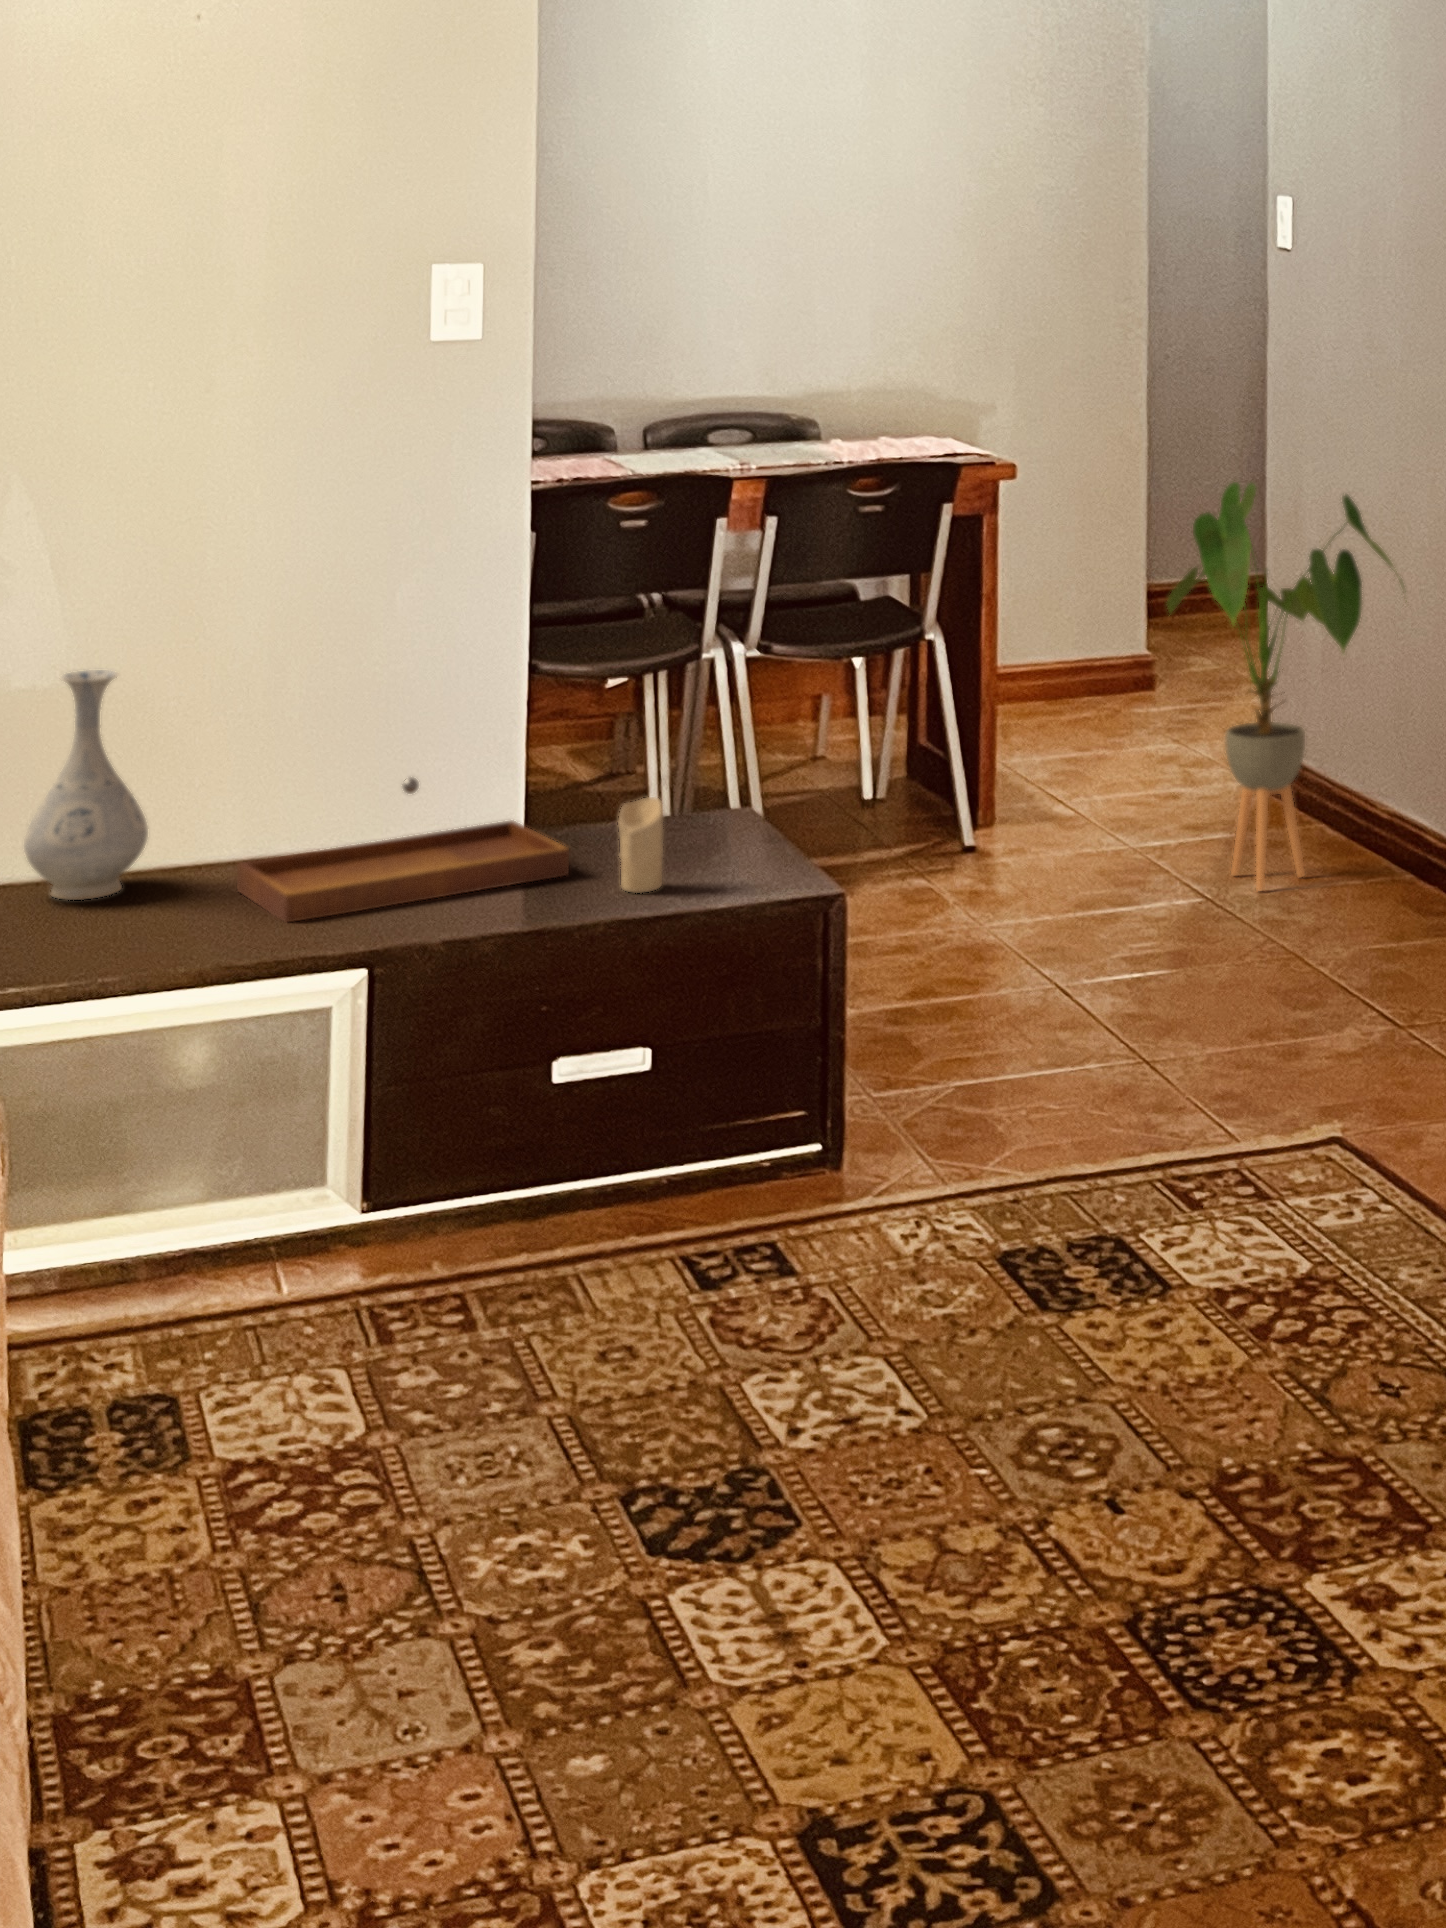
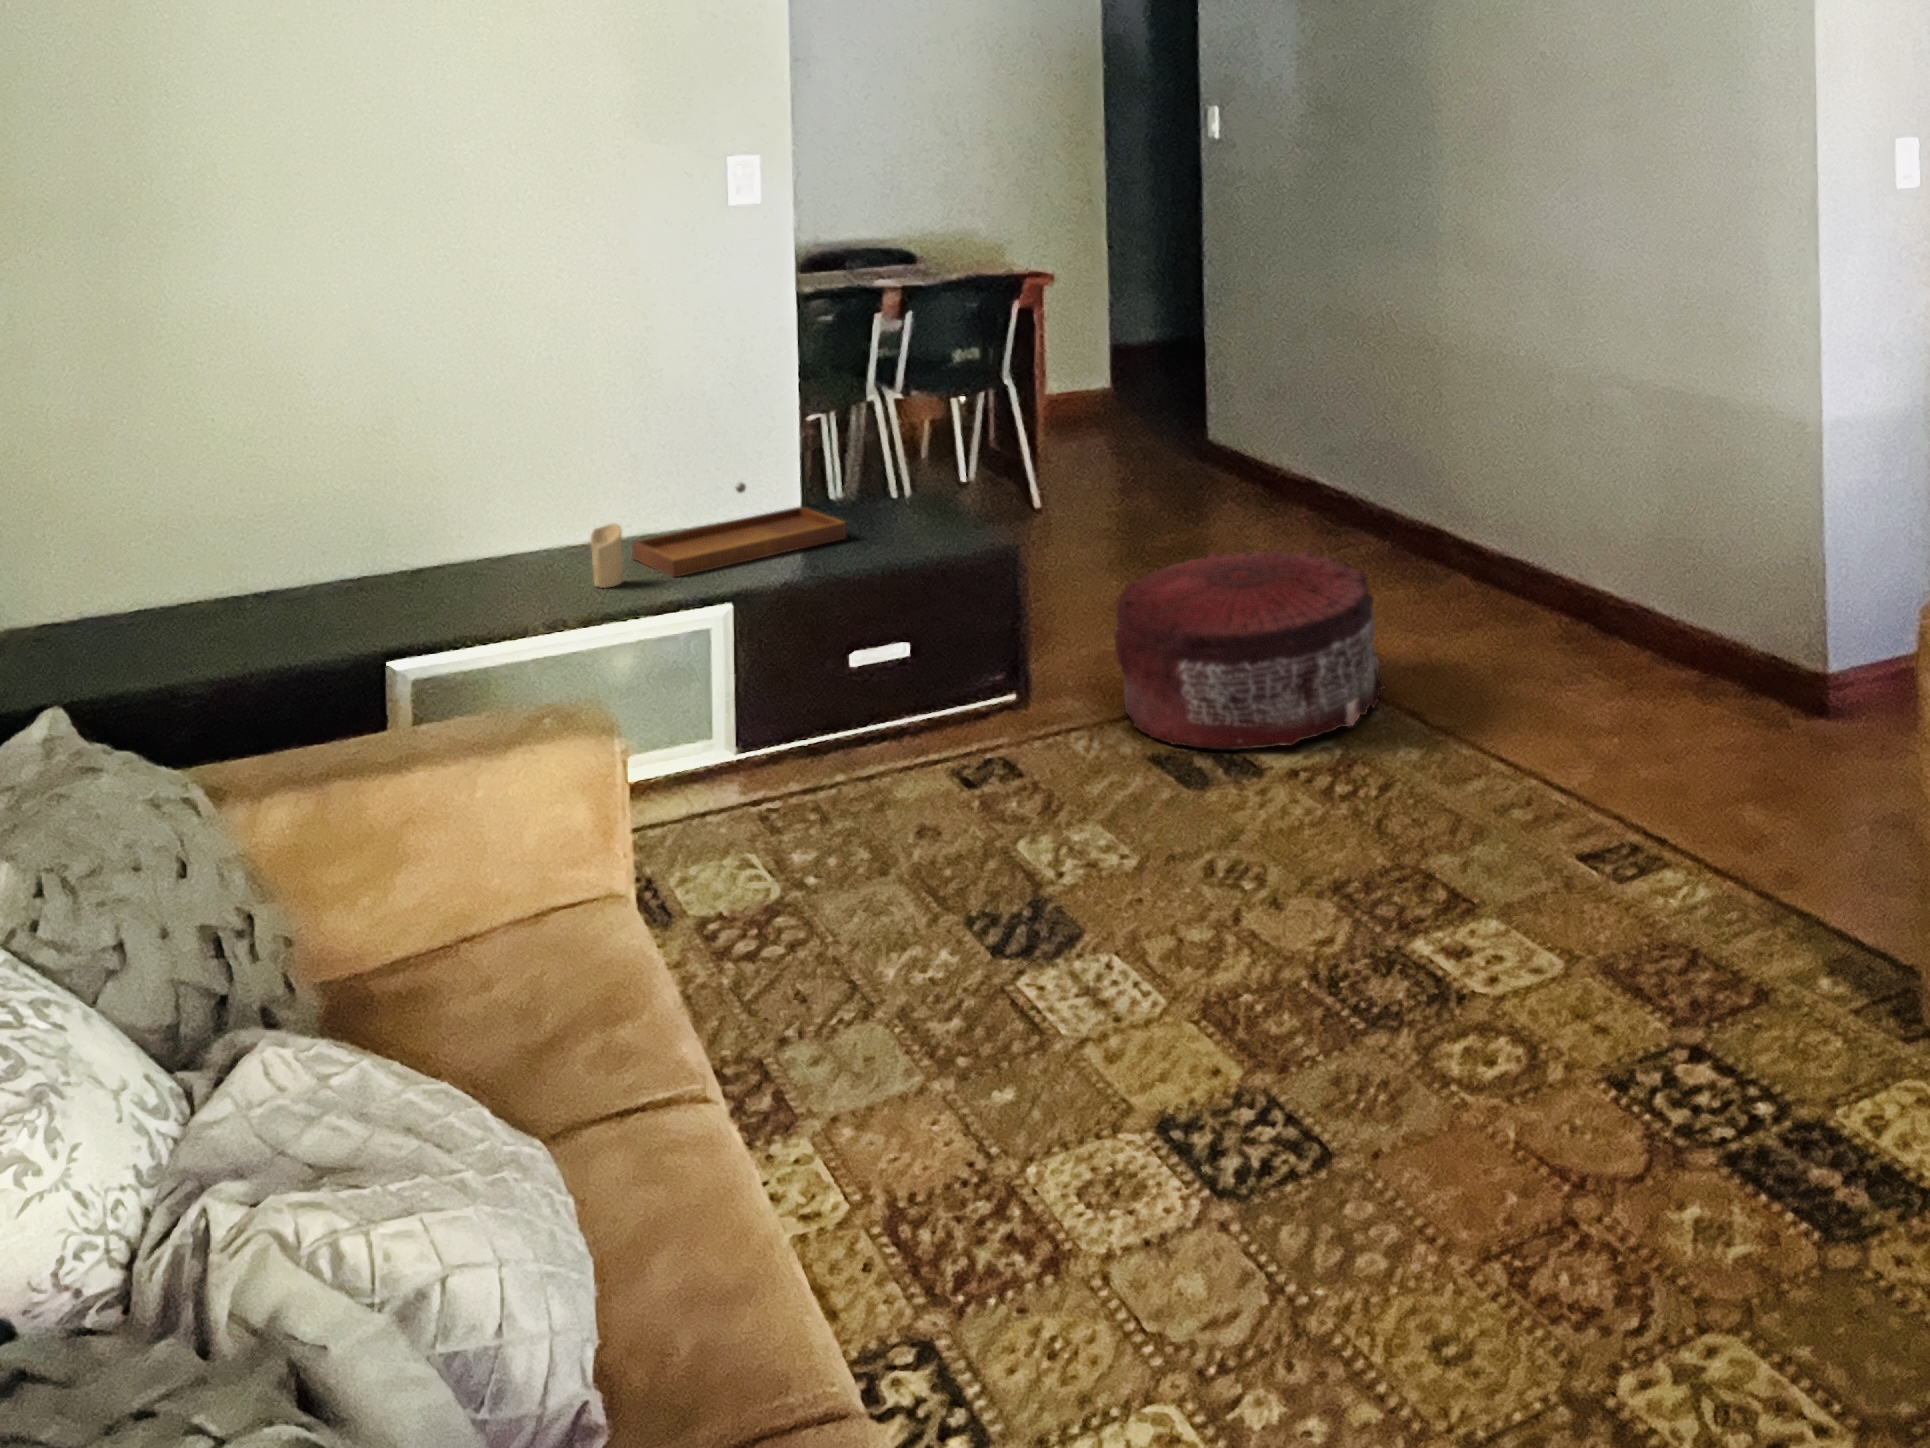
house plant: present [1167,483,1403,891] -> none [1163,282,1311,527]
vase: present [24,670,148,900] -> none [489,423,570,570]
candle: present [619,797,663,893] -> present [590,523,623,588]
pouf: none [968,924,1413,1253] -> present [1113,551,1385,749]

